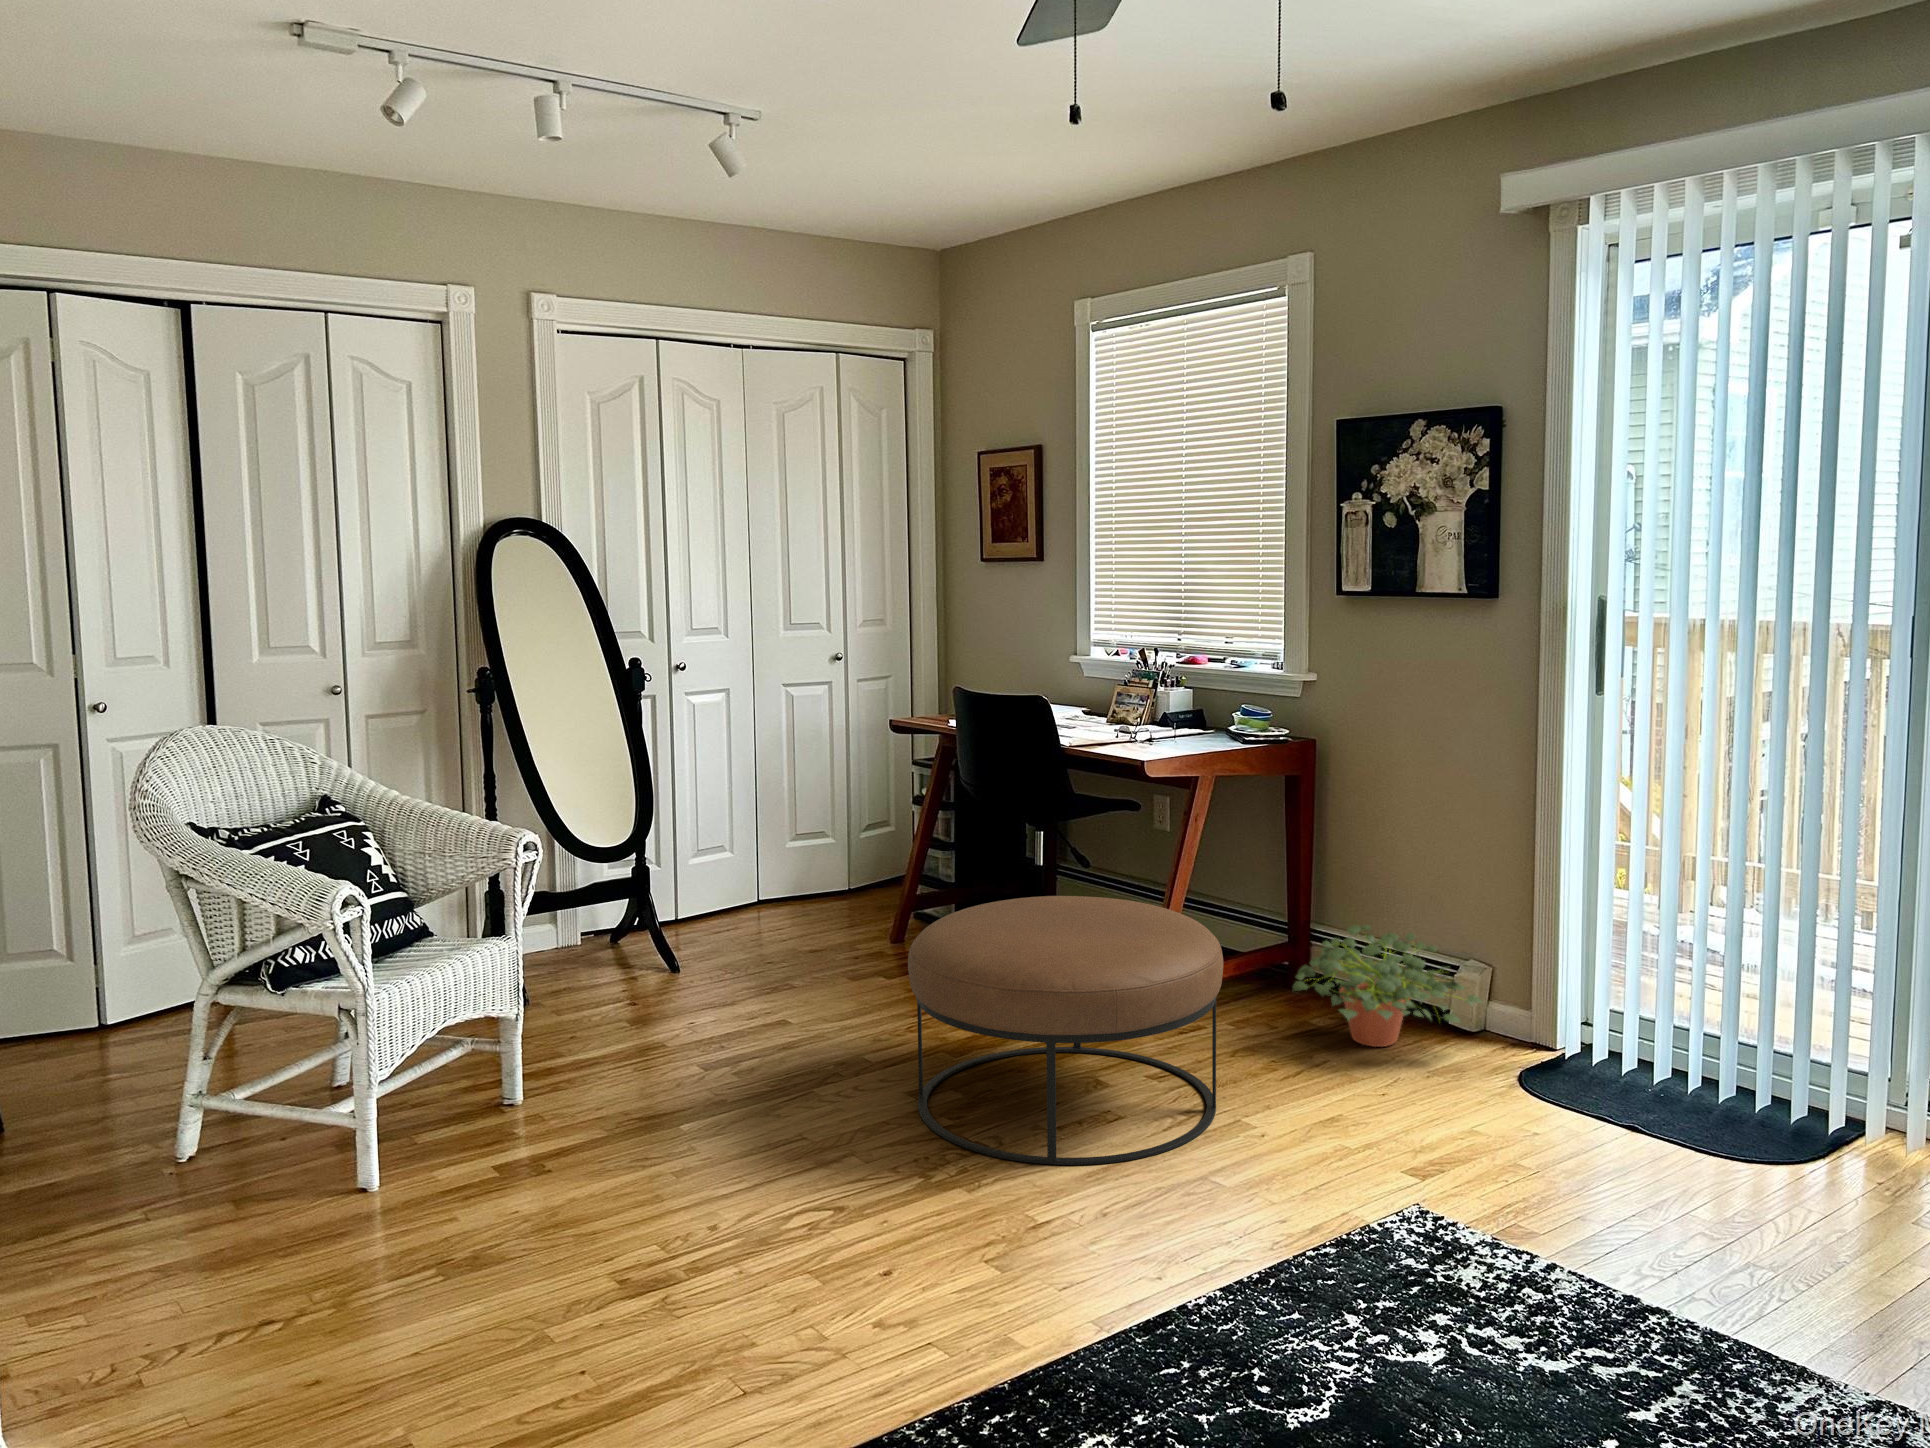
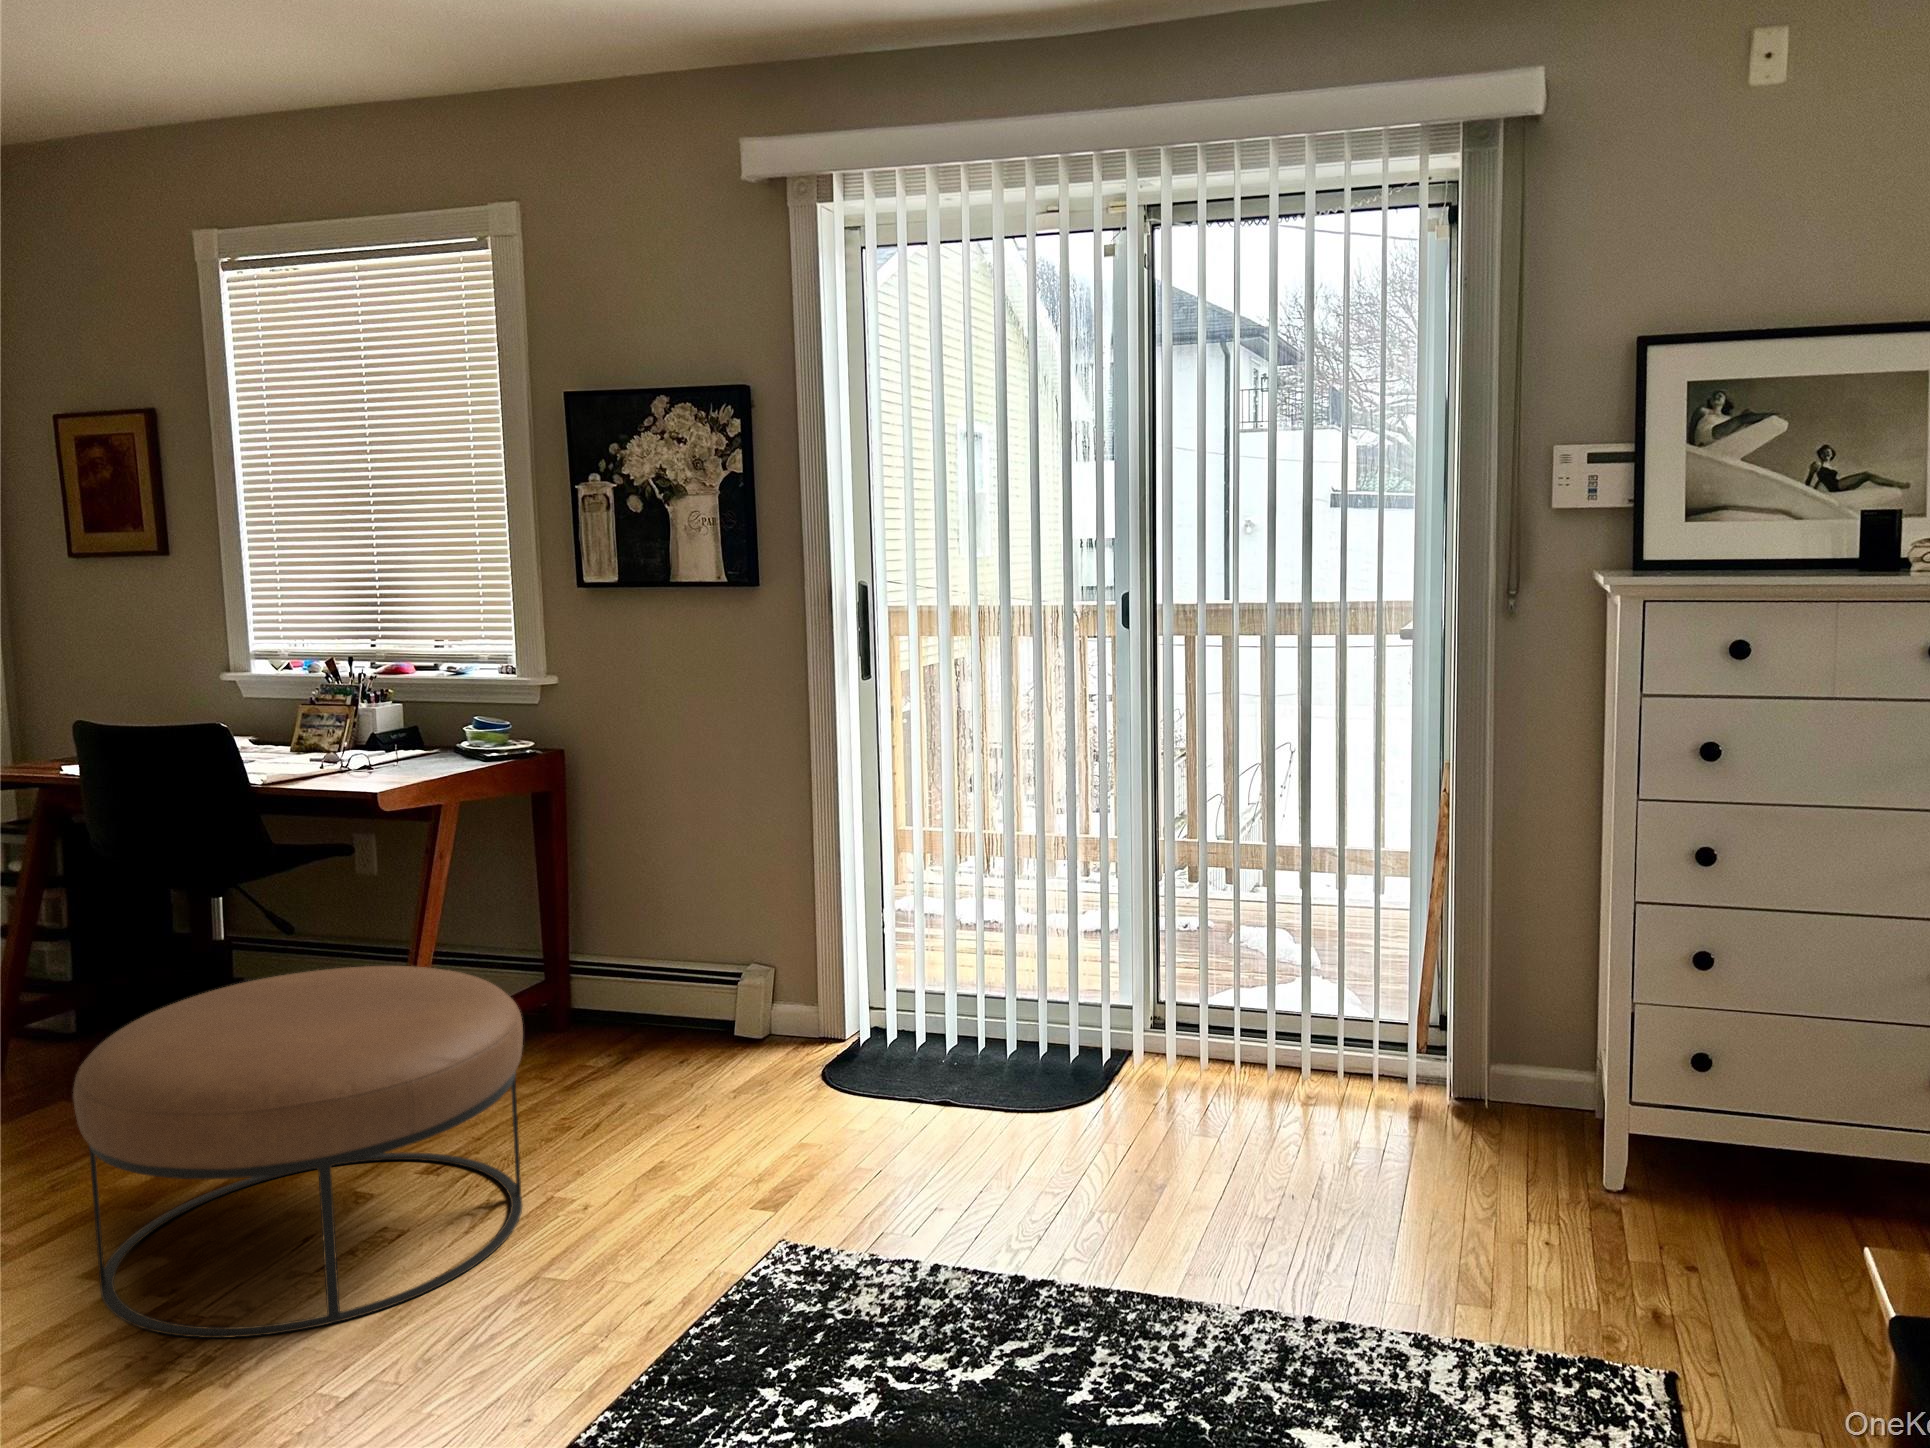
potted plant: present [1293,925,1482,1047] -> none [577,948,781,1081]

